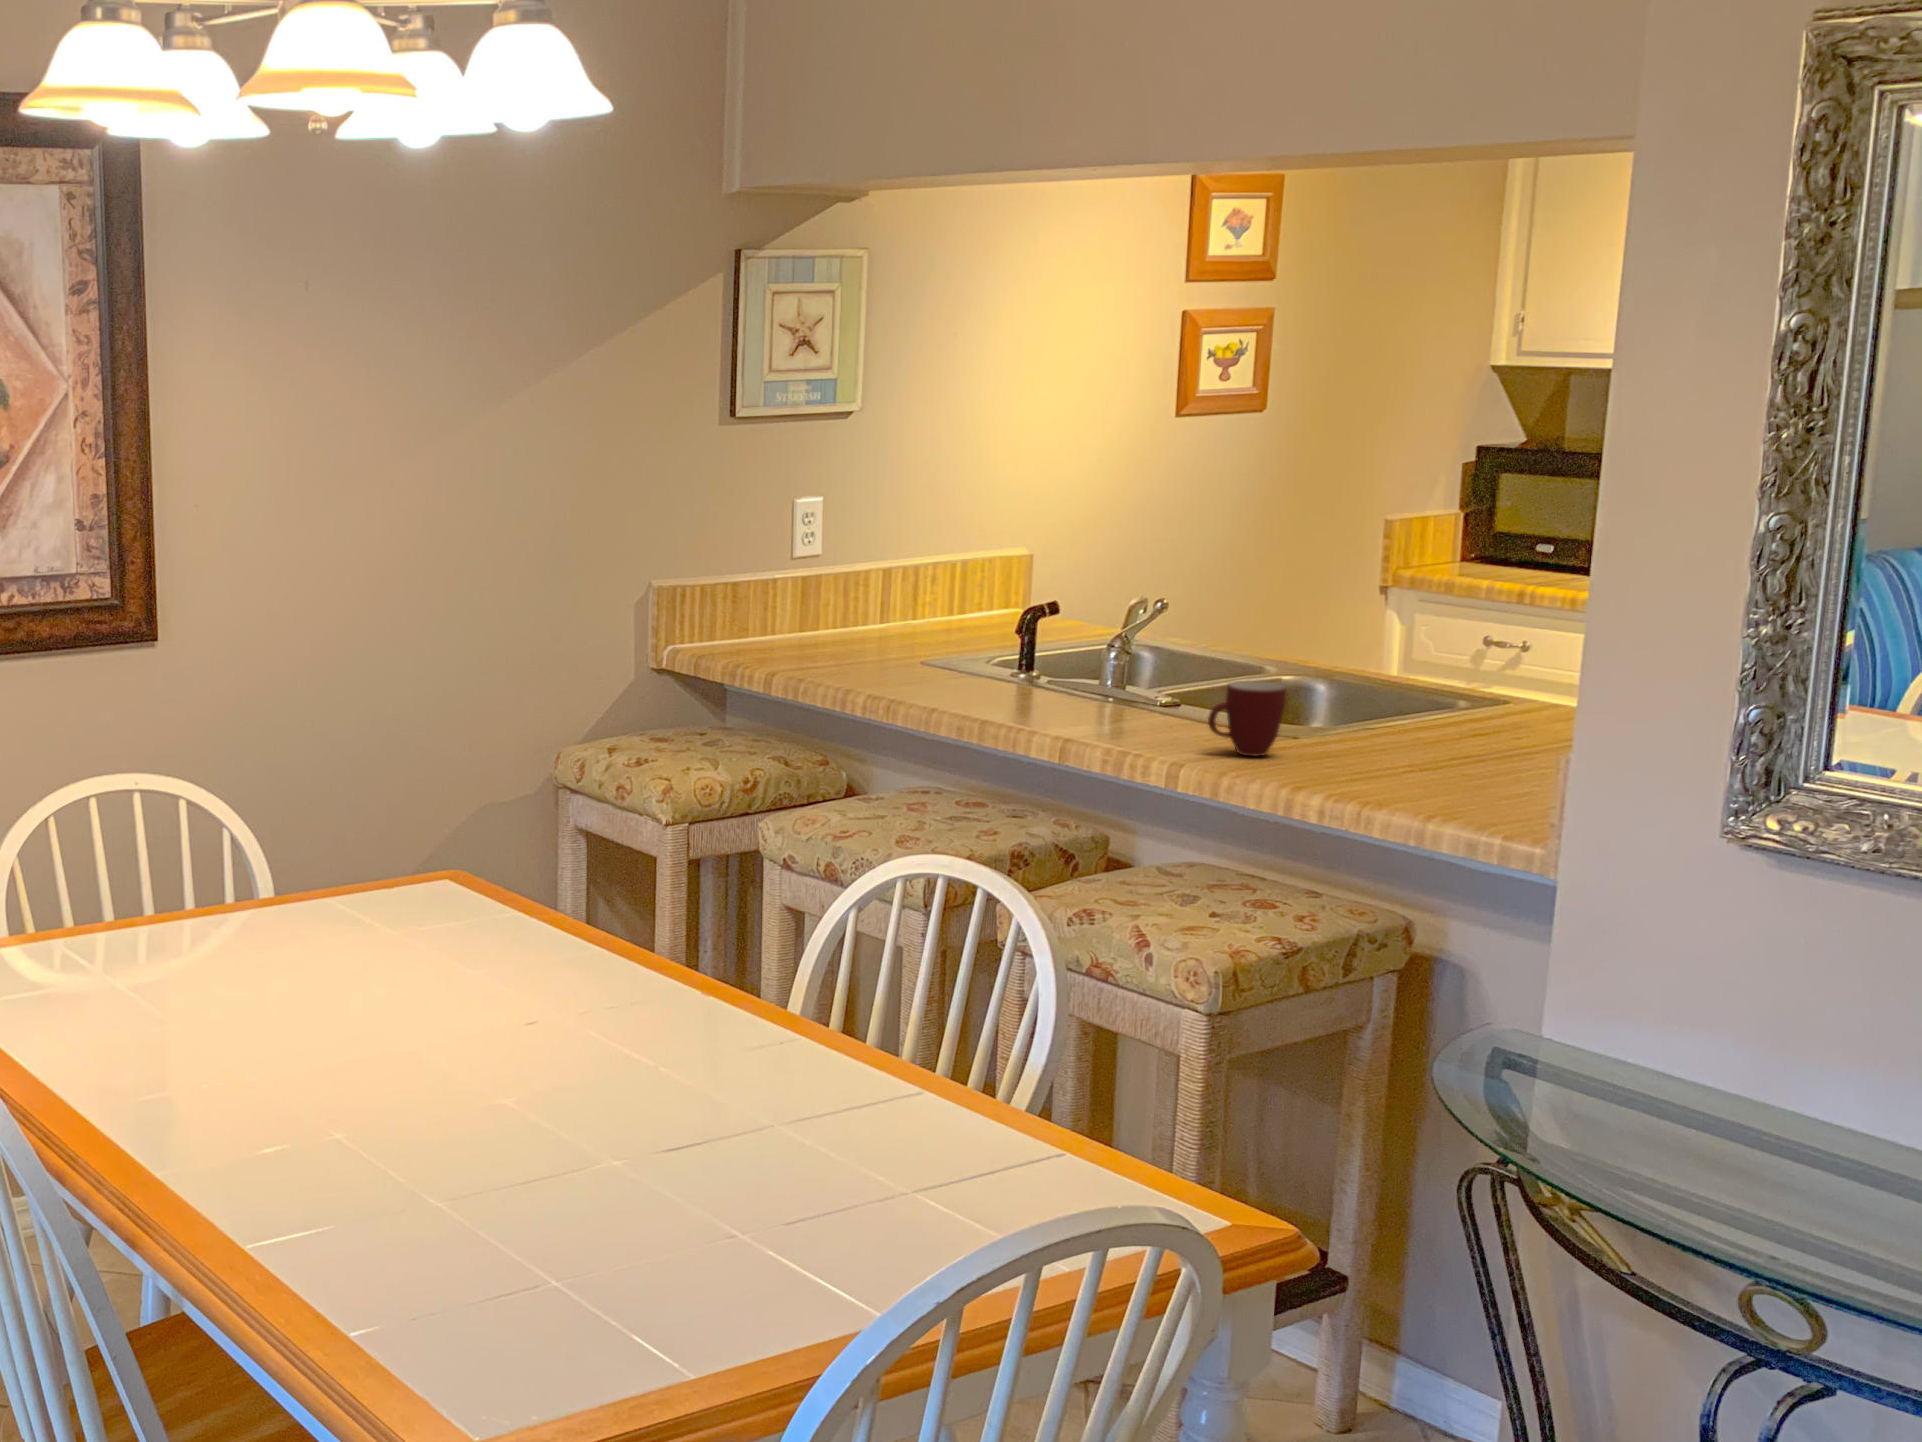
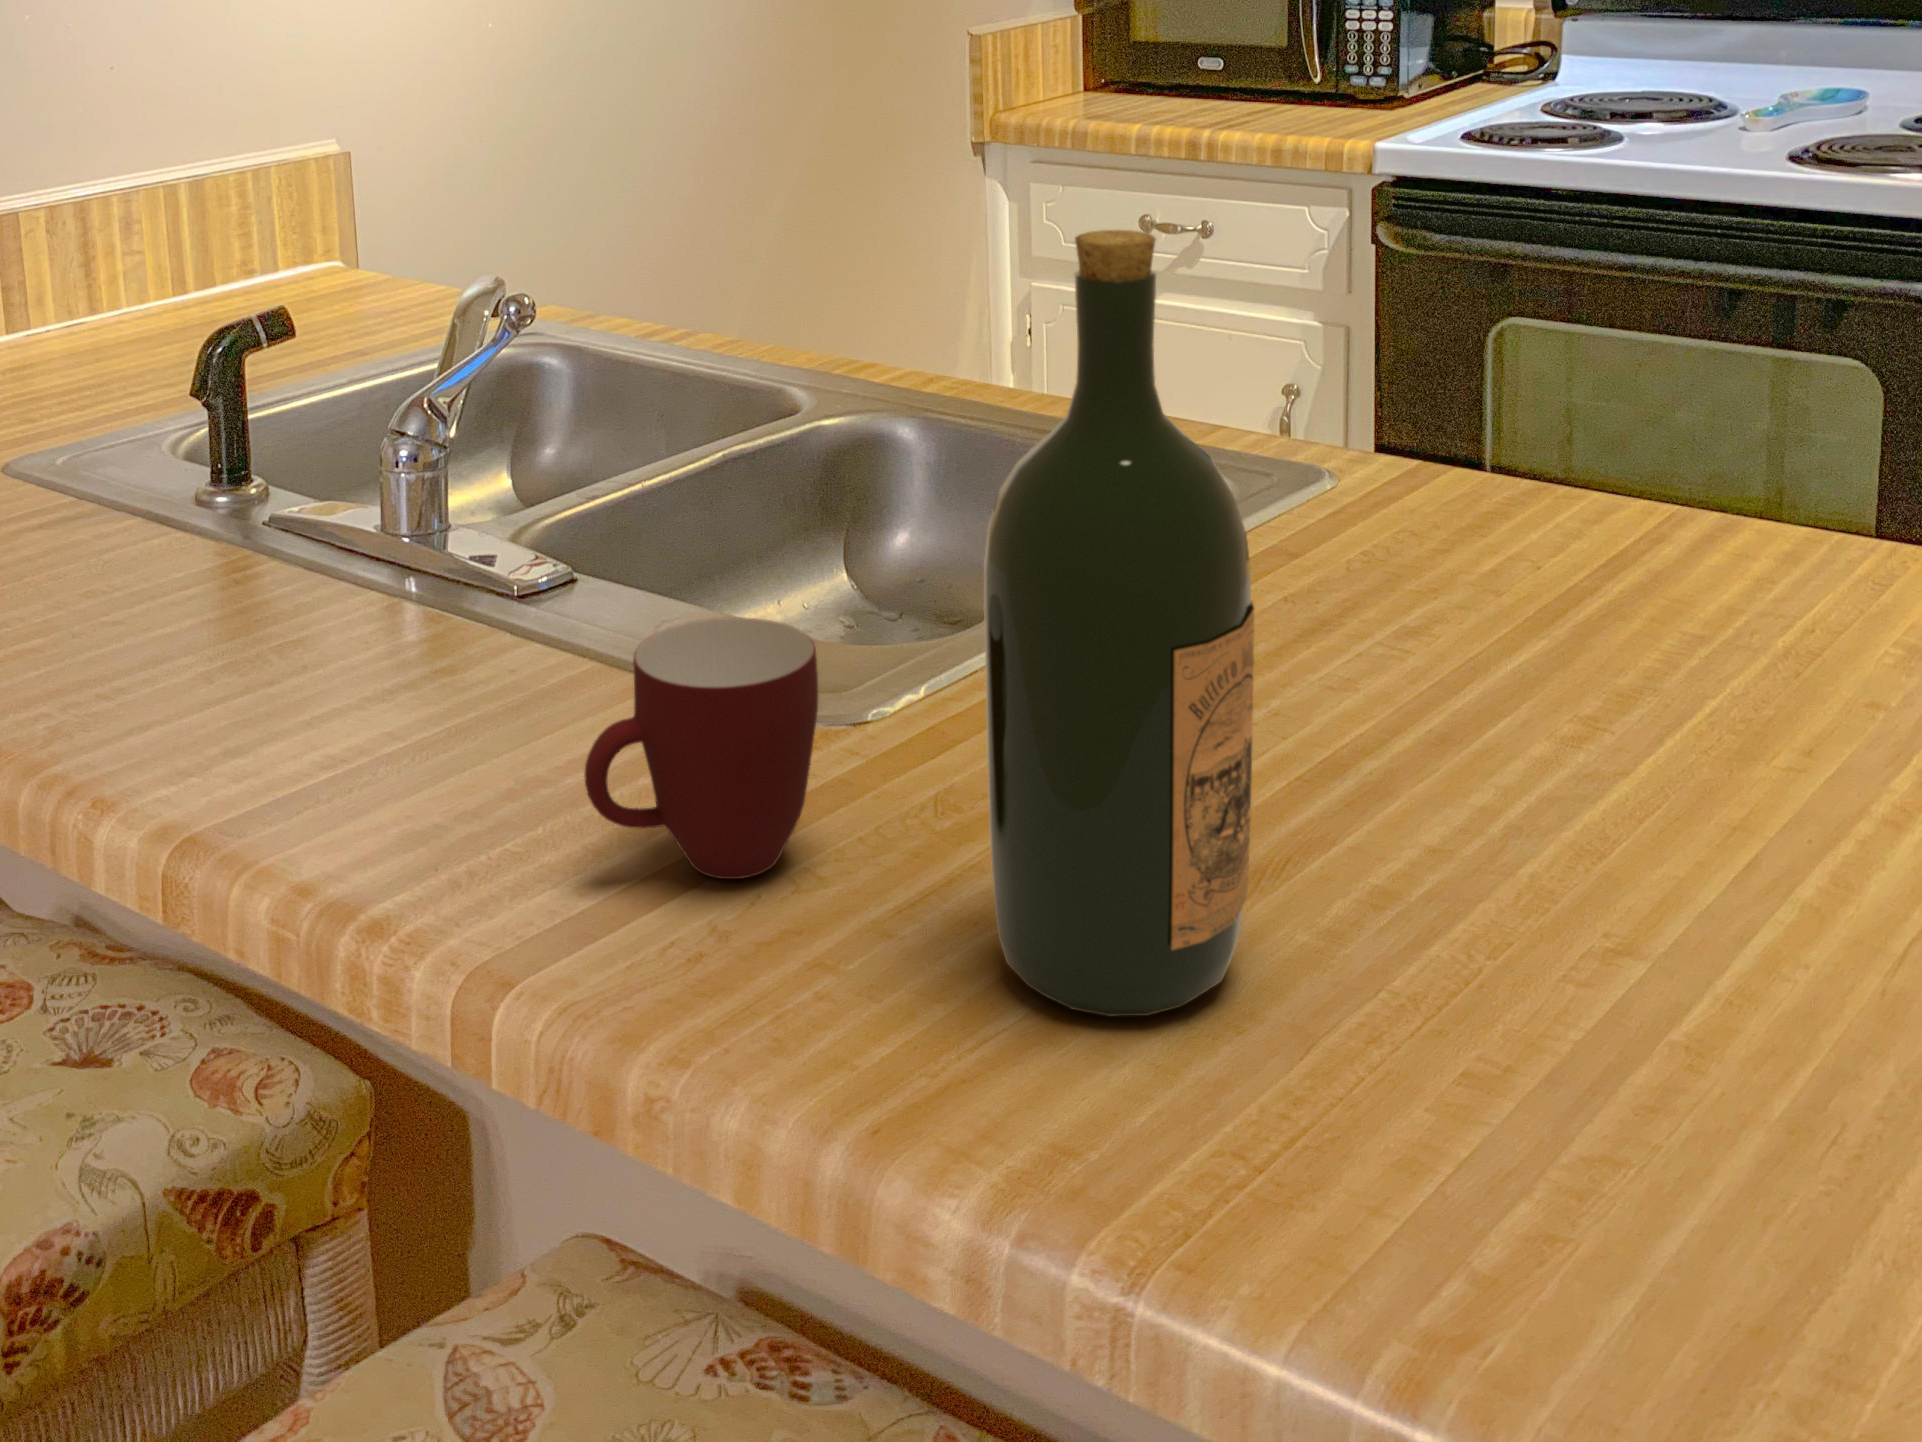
wine bottle: none [1336,557,1423,780] -> present [984,230,1254,1016]

